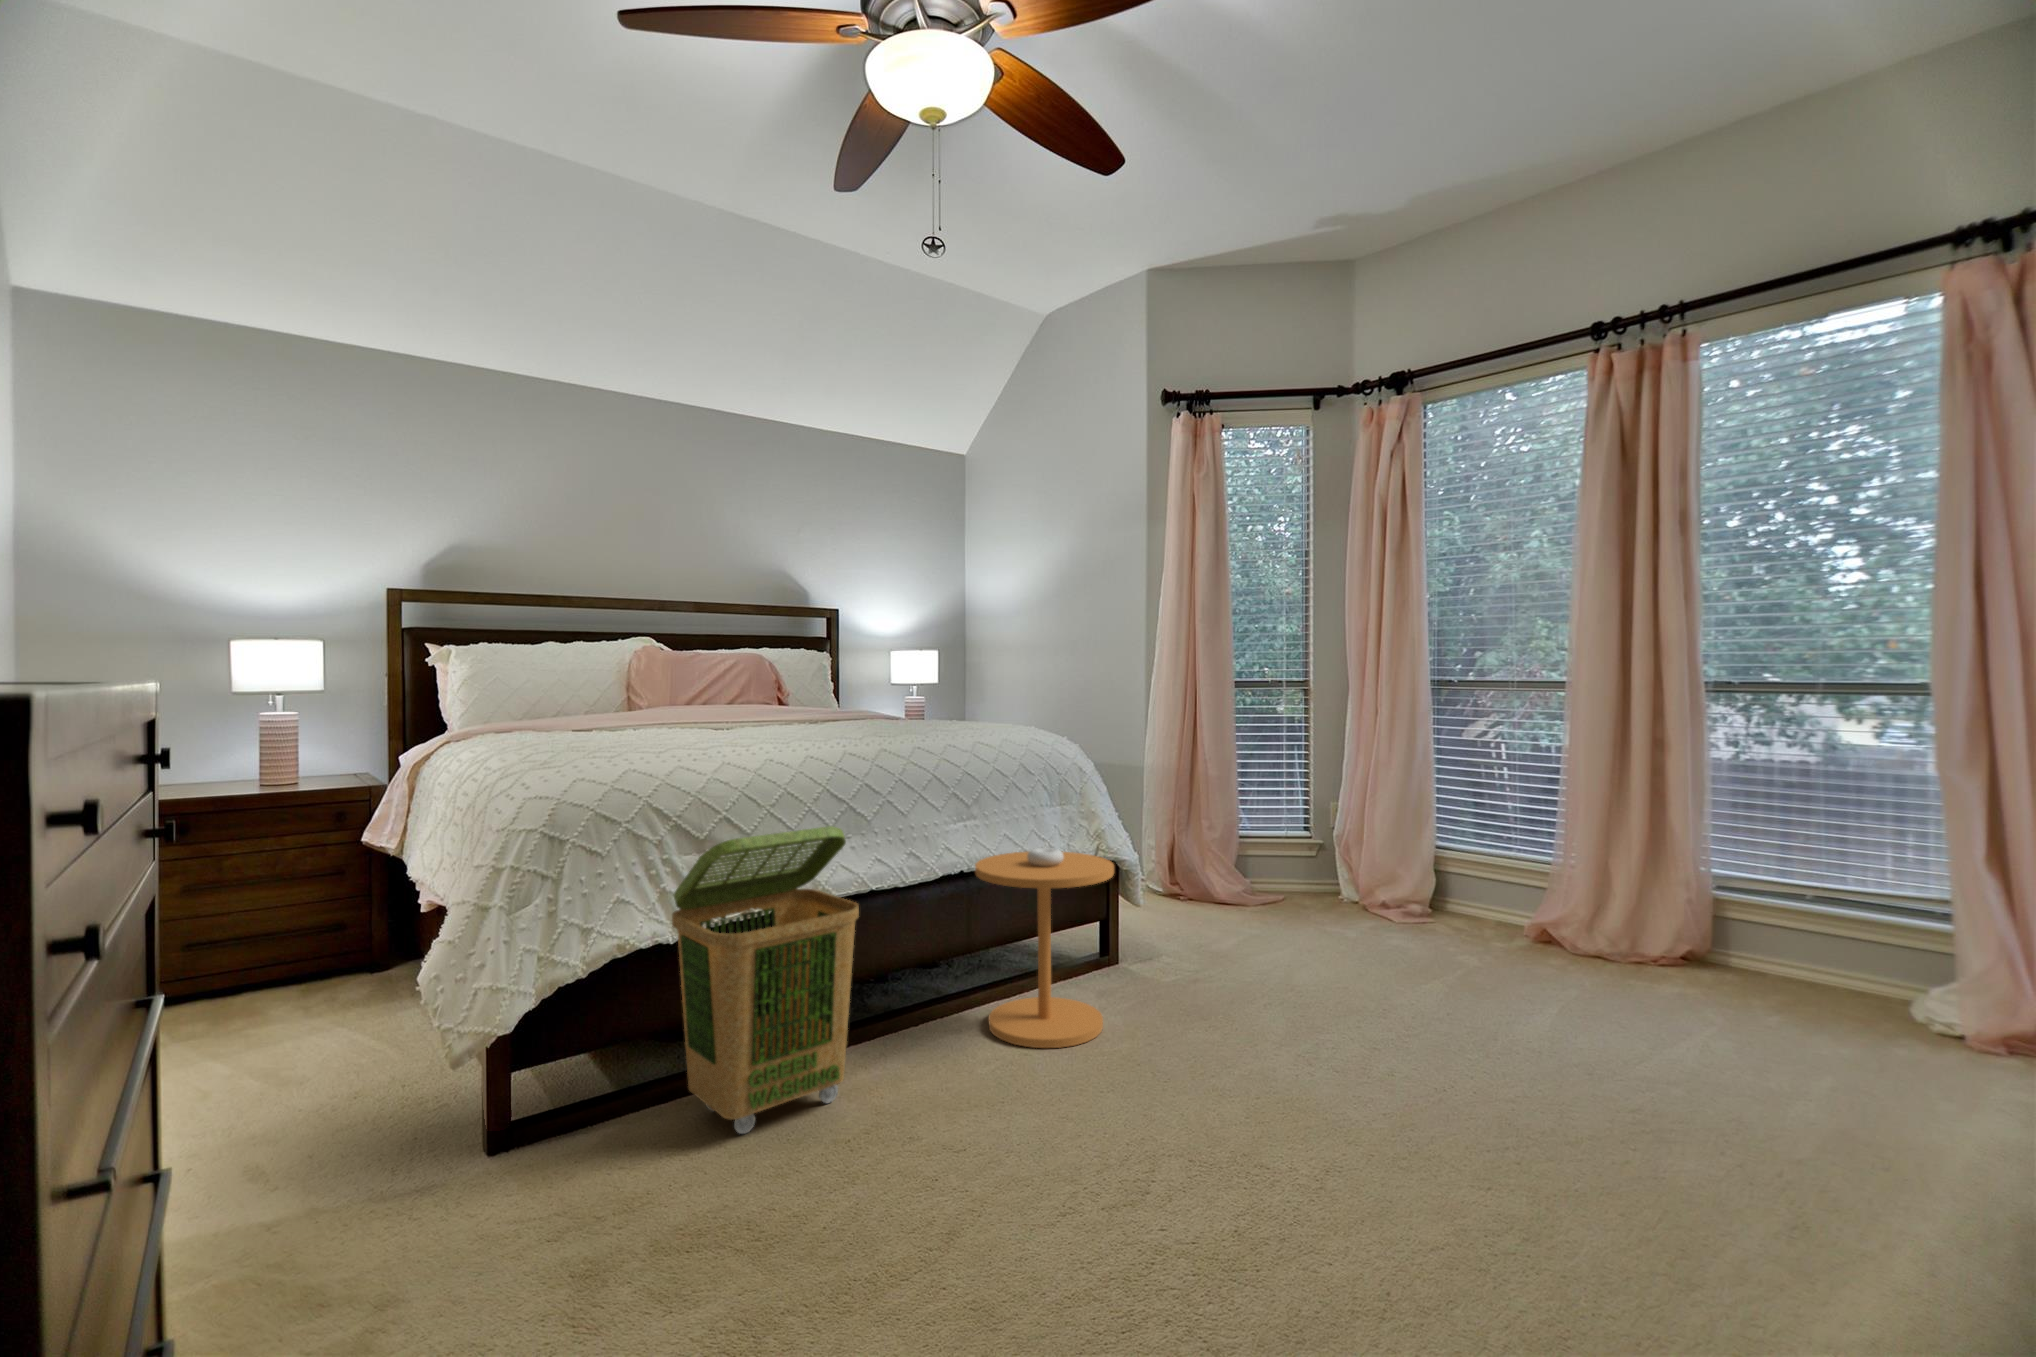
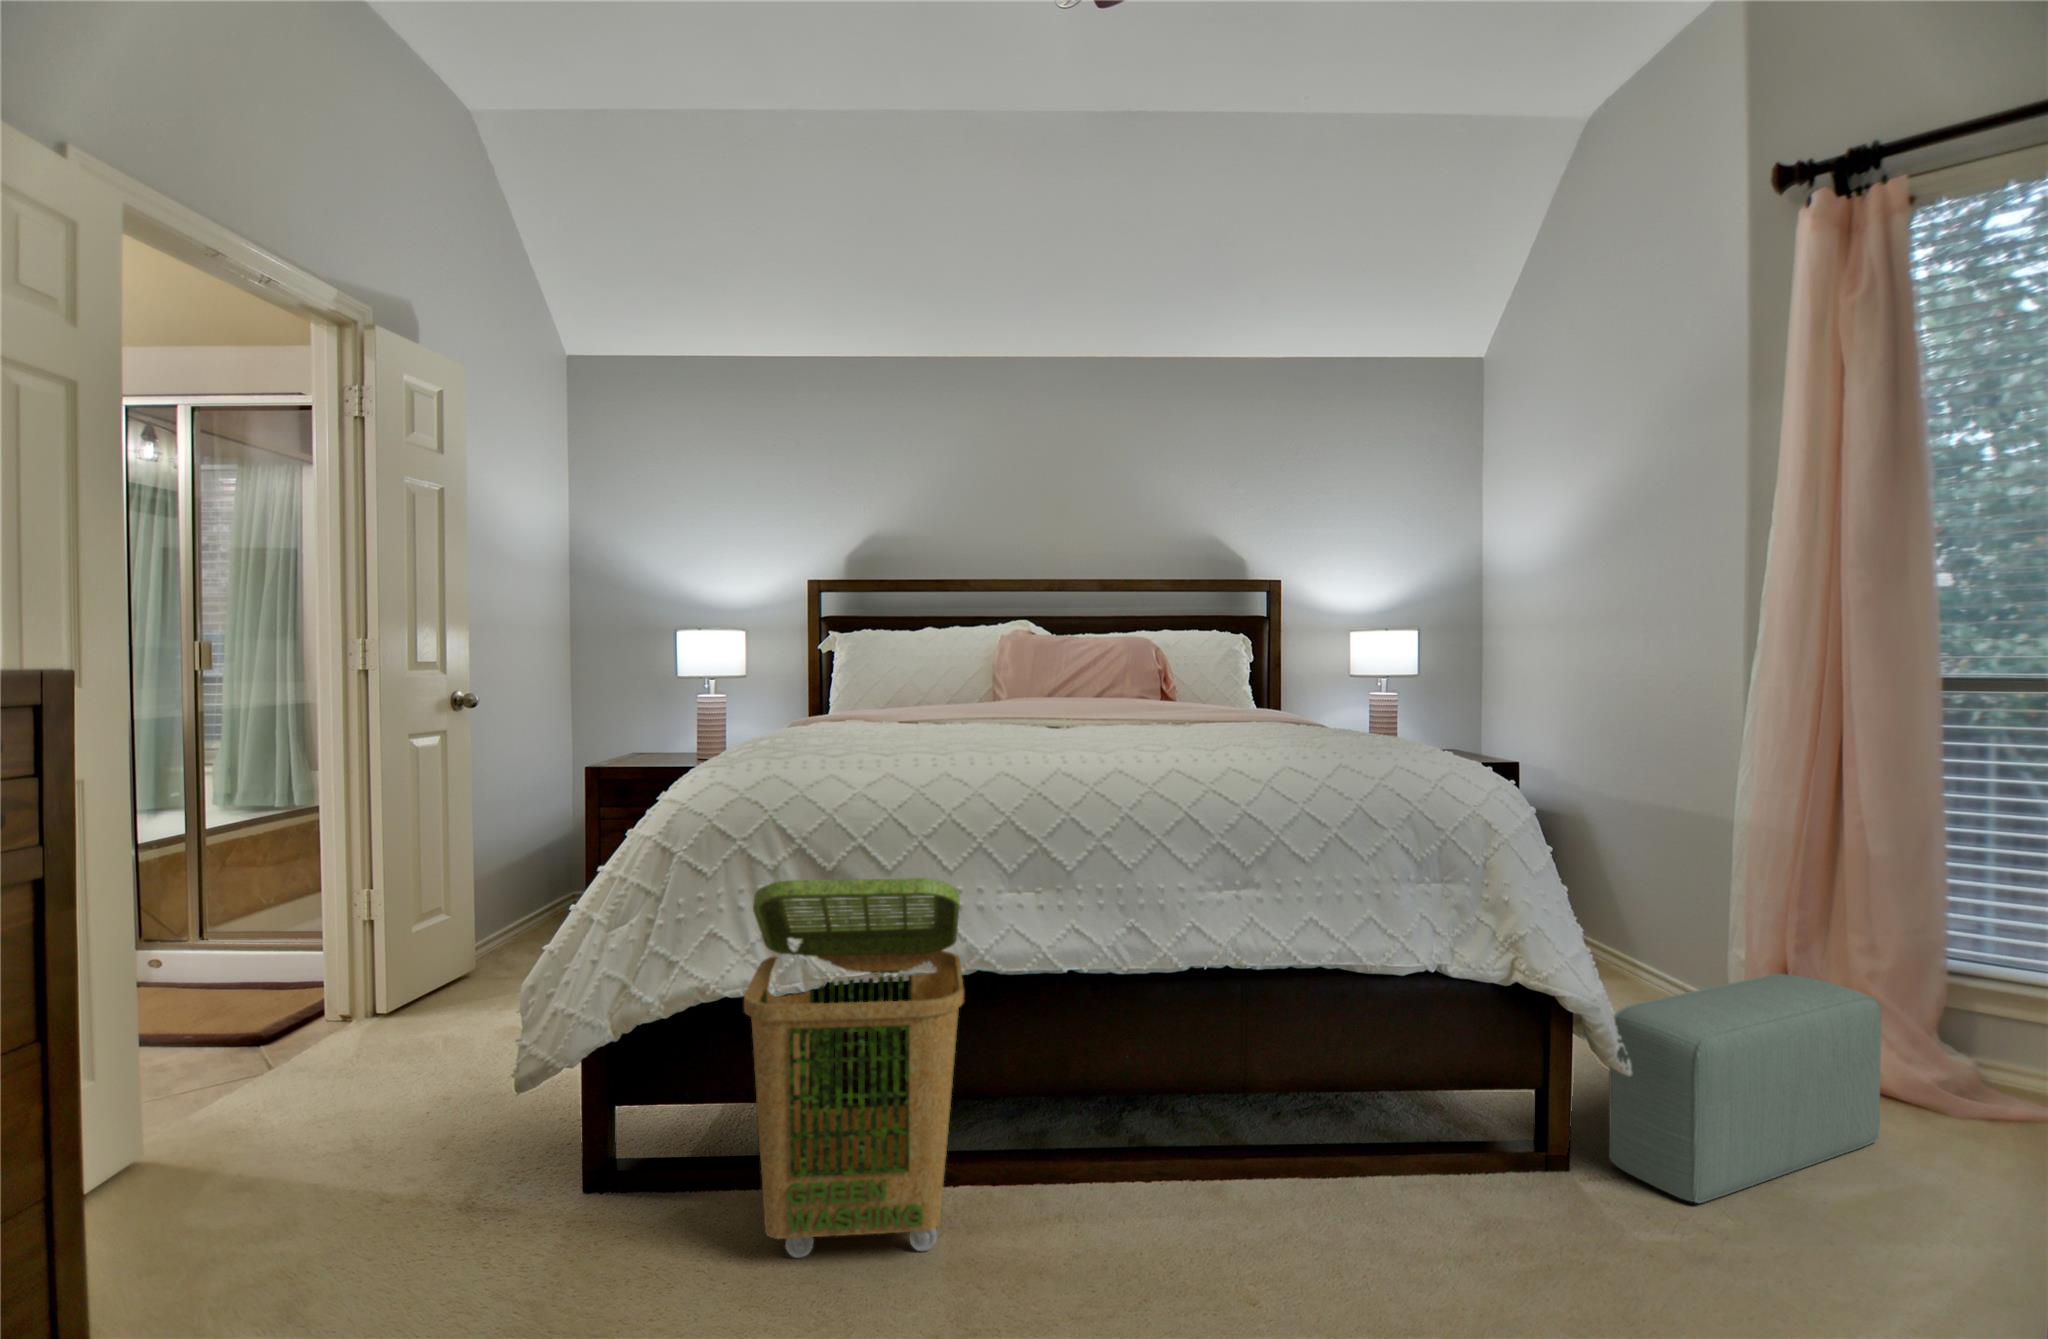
pouf: none [1150,841,1246,965] -> present [1609,974,1882,1203]
side table: present [975,848,1114,1048] -> none [1206,946,1438,1289]

